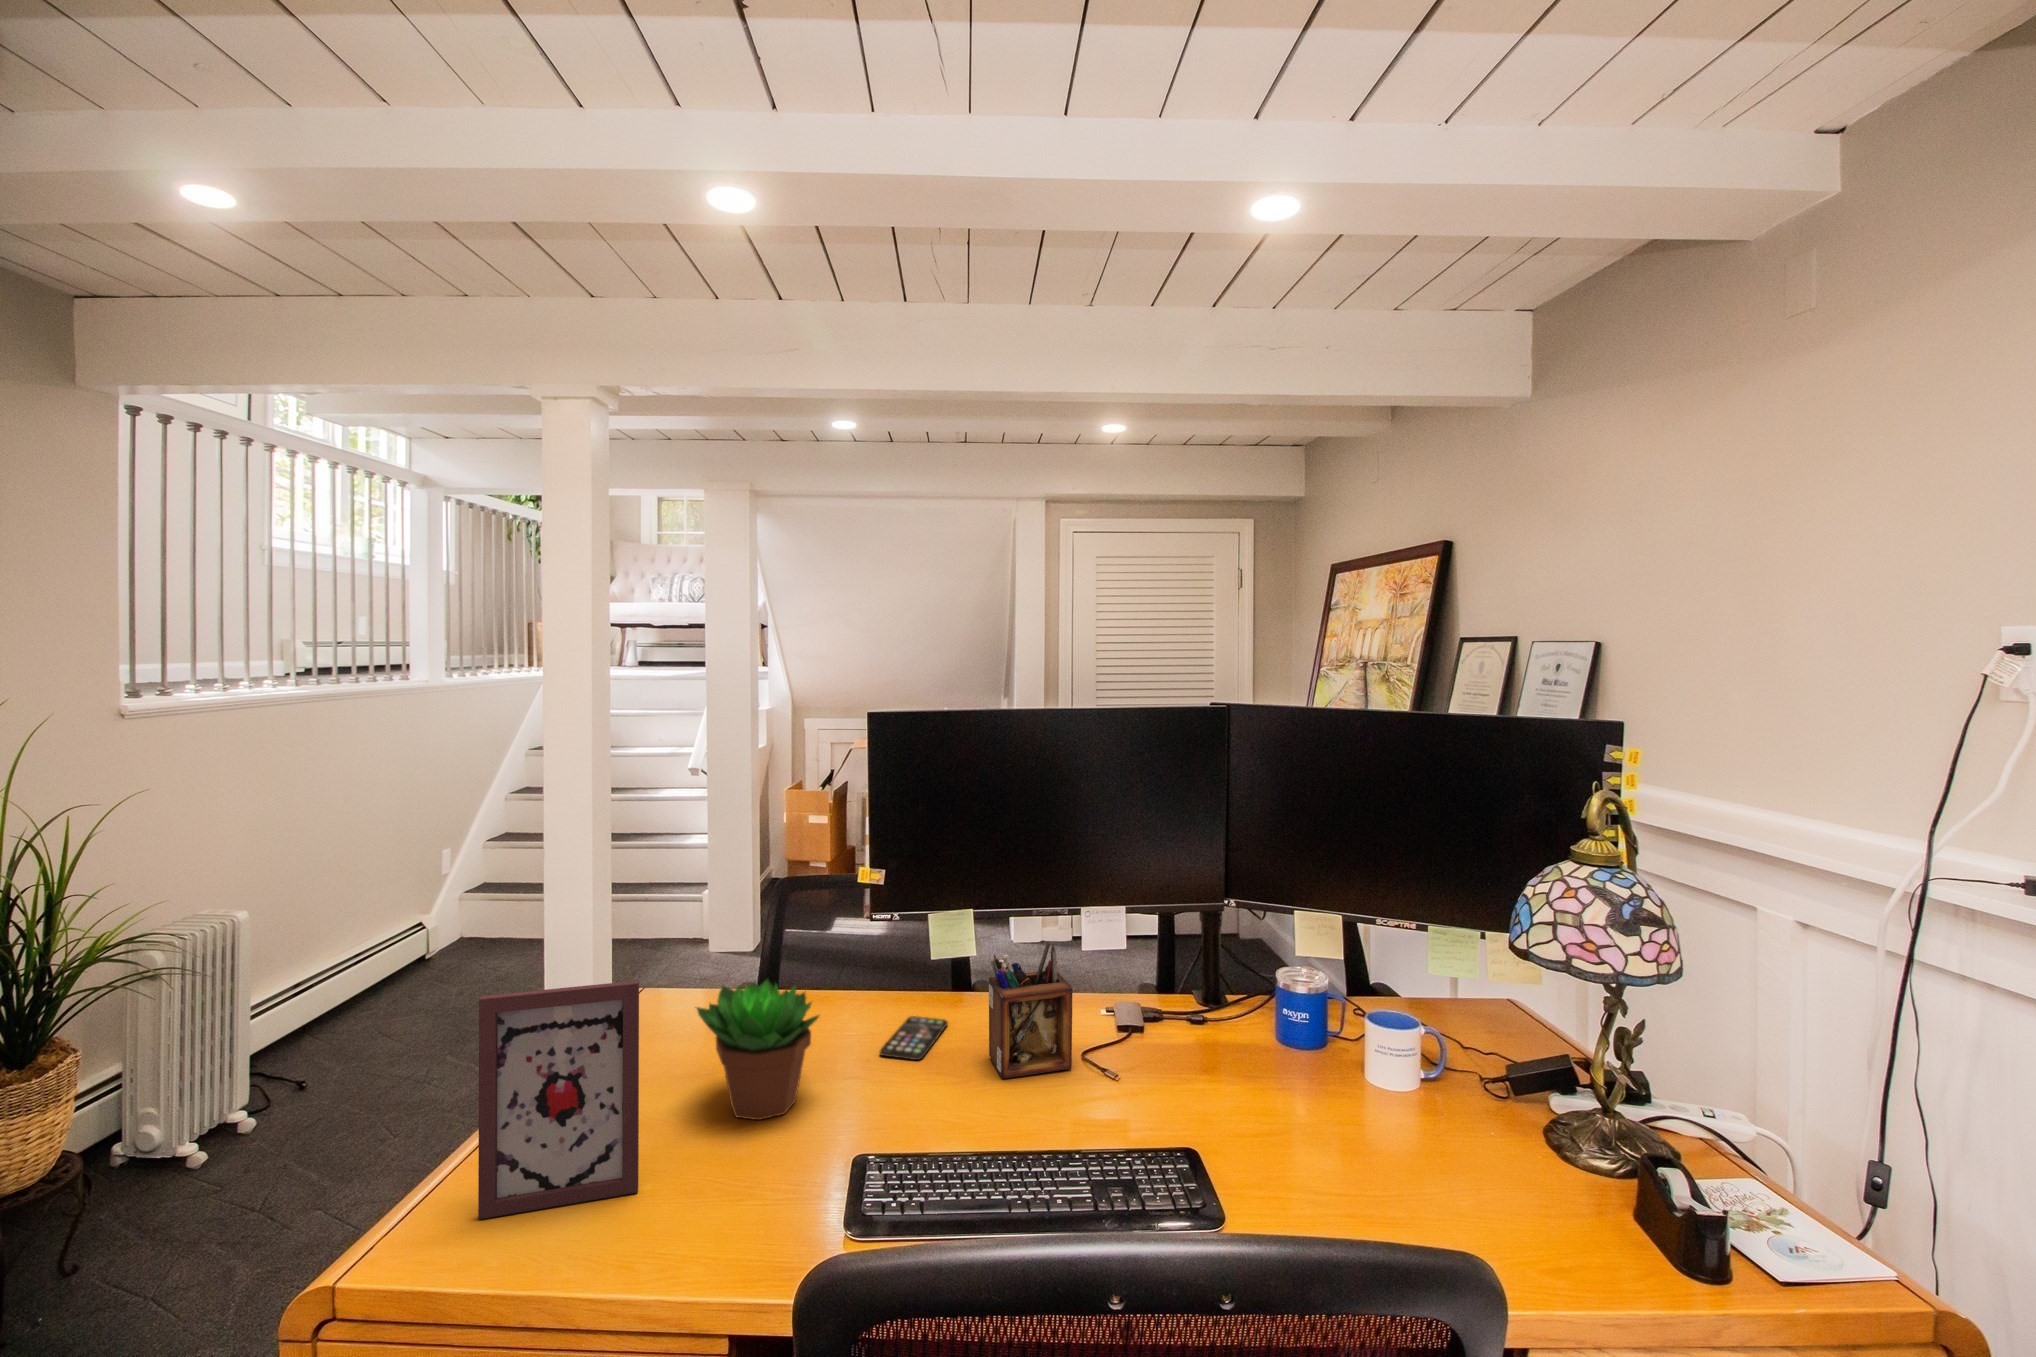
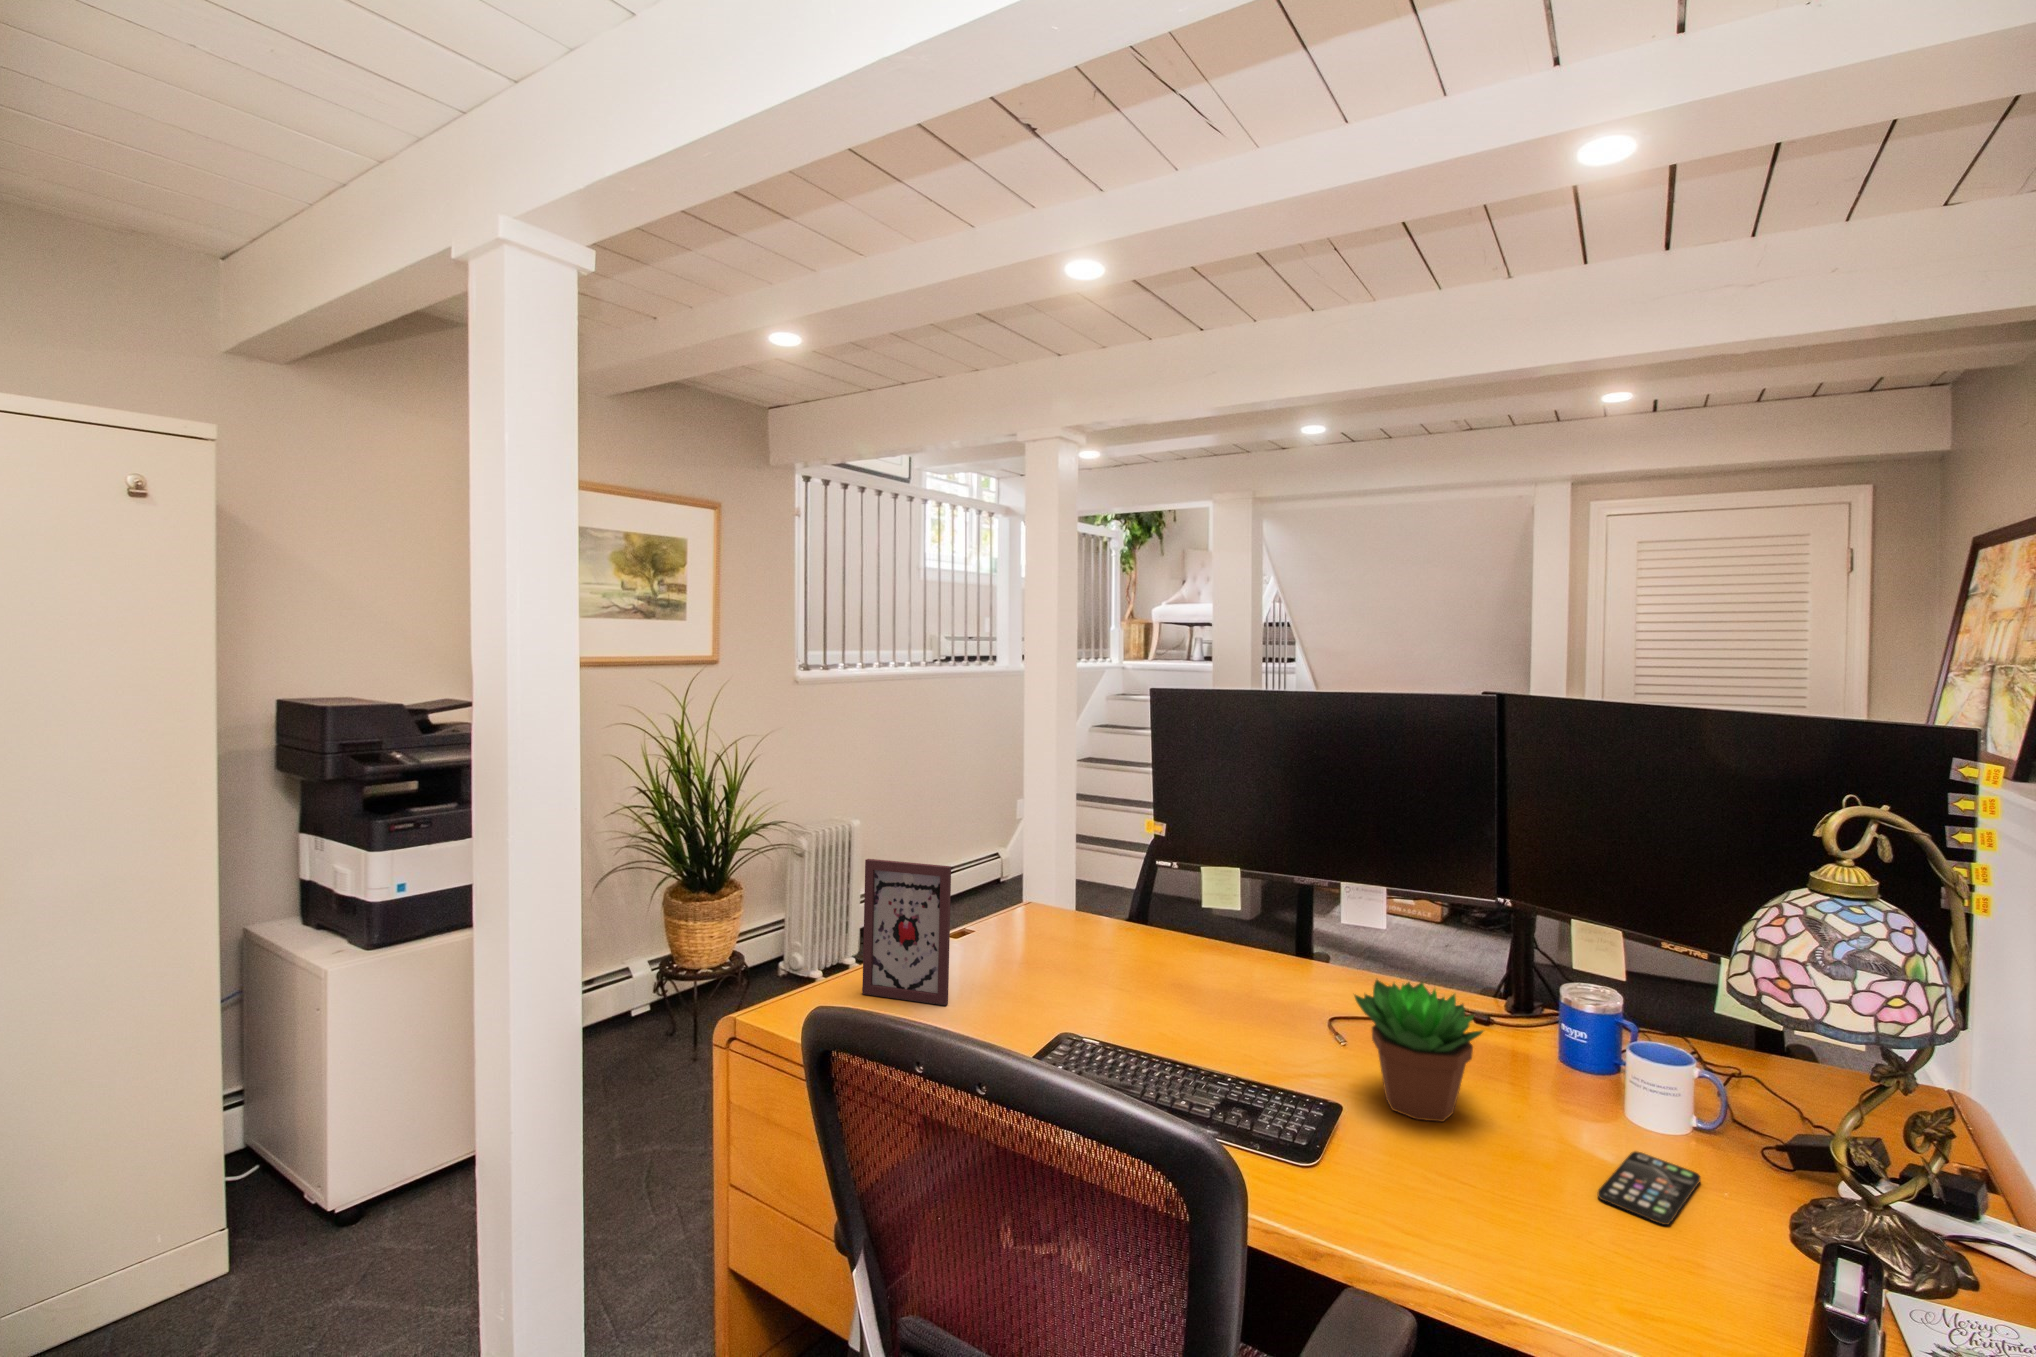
desk organizer: present [989,943,1073,1079] -> none [1236,908,1304,1021]
succulent plant: present [697,979,819,1120] -> present [1354,980,1483,1122]
smartphone: present [880,1016,948,1060] -> present [1598,1151,1700,1225]

